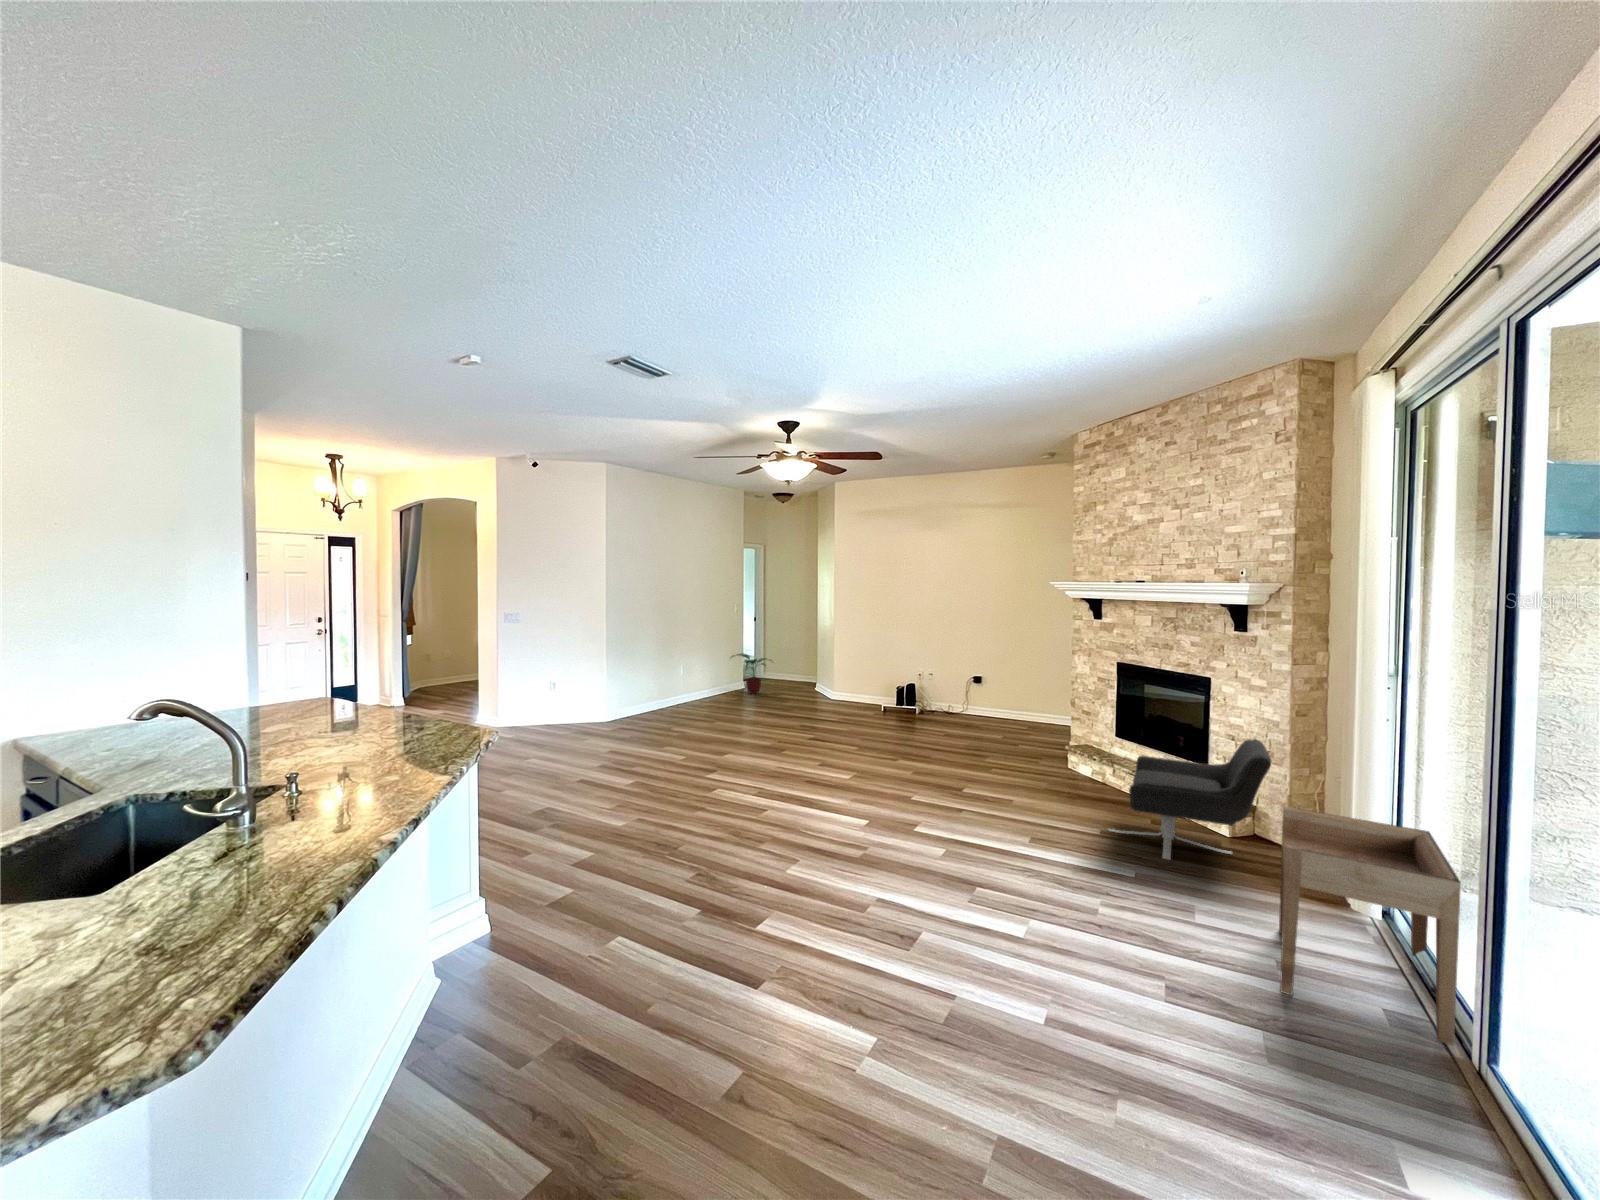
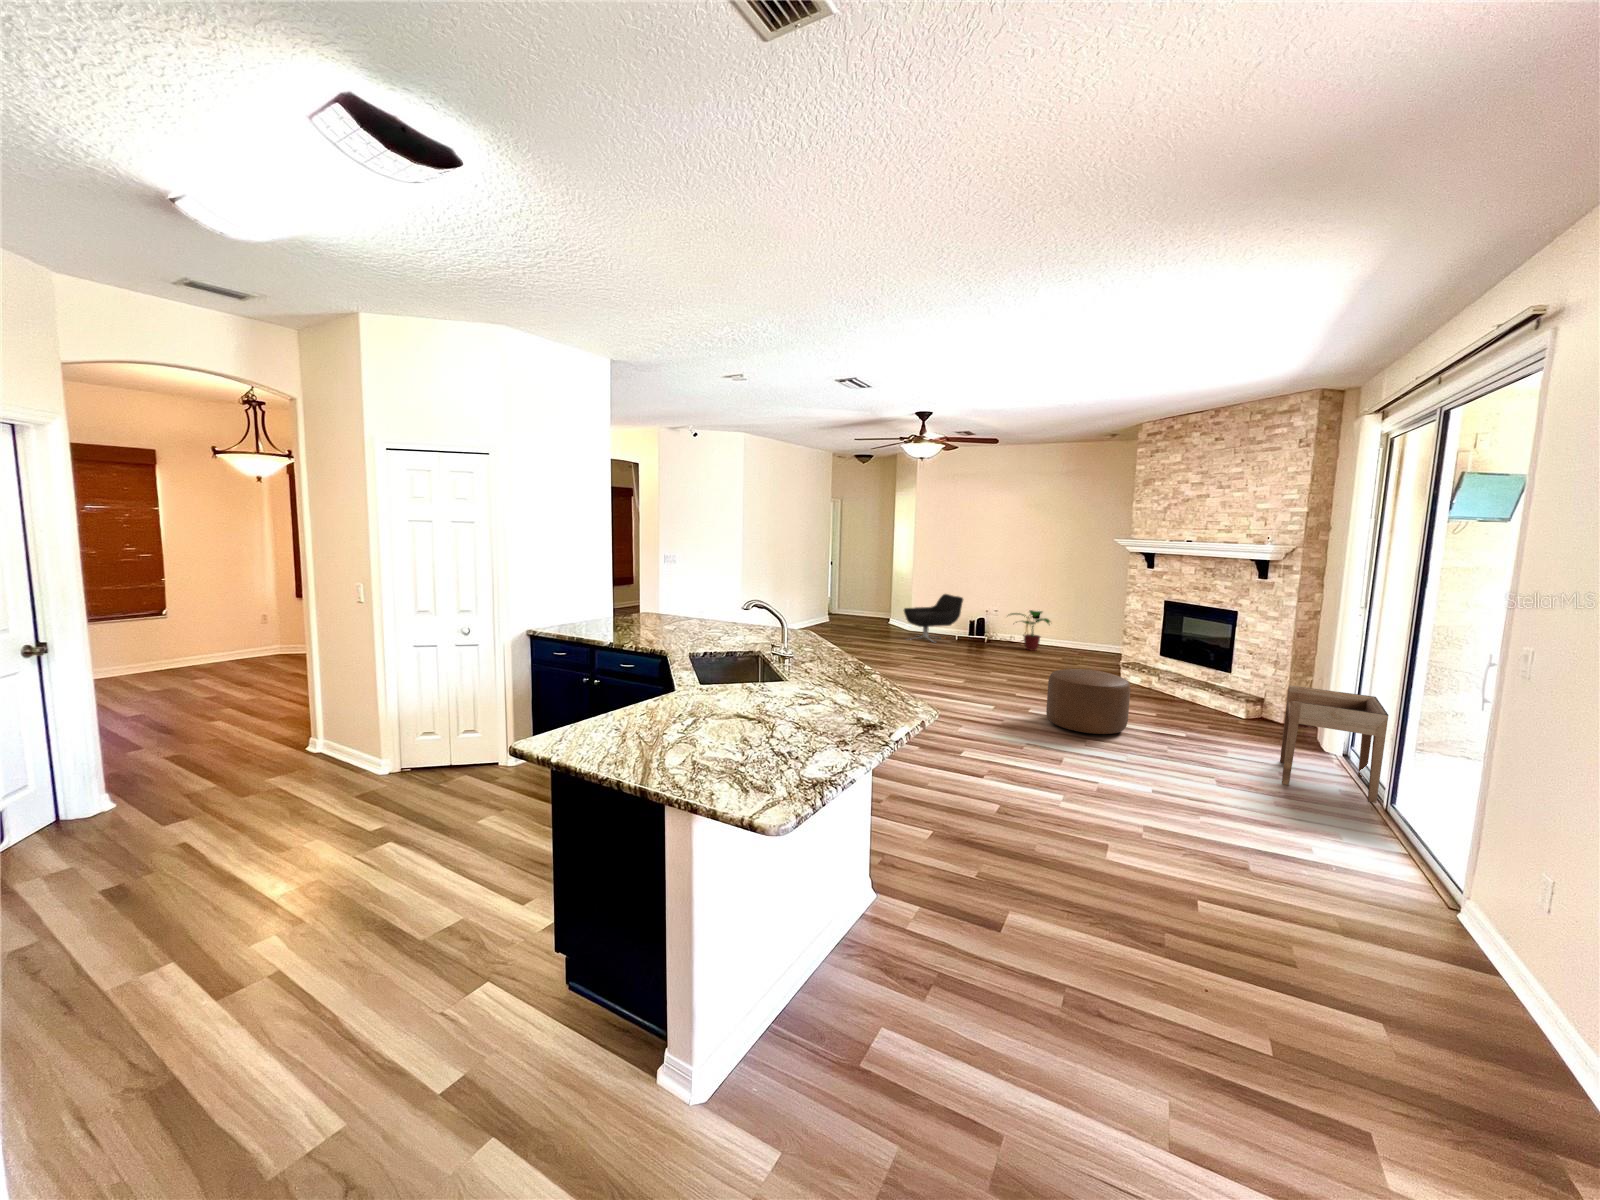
potted plant: present [732,653,766,694] -> present [1010,610,1050,651]
lounge chair: present [1108,739,1271,860] -> present [904,594,963,641]
ottoman: none [931,768,1047,876] -> present [1046,669,1130,734]

